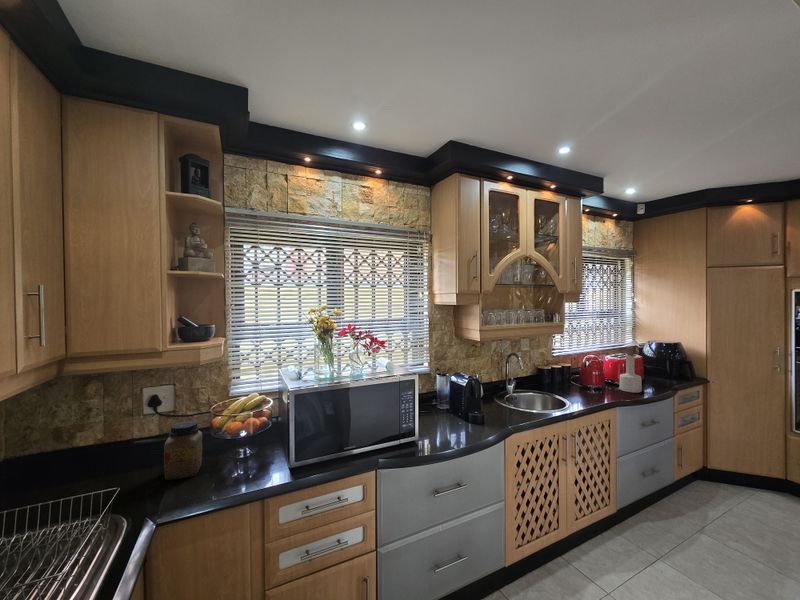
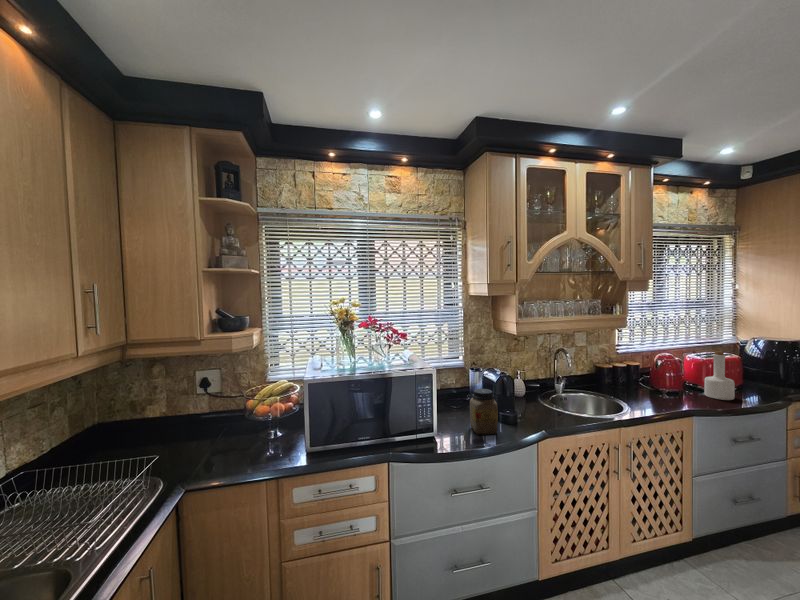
jar: present [164,421,202,480] -> present [470,389,498,435]

